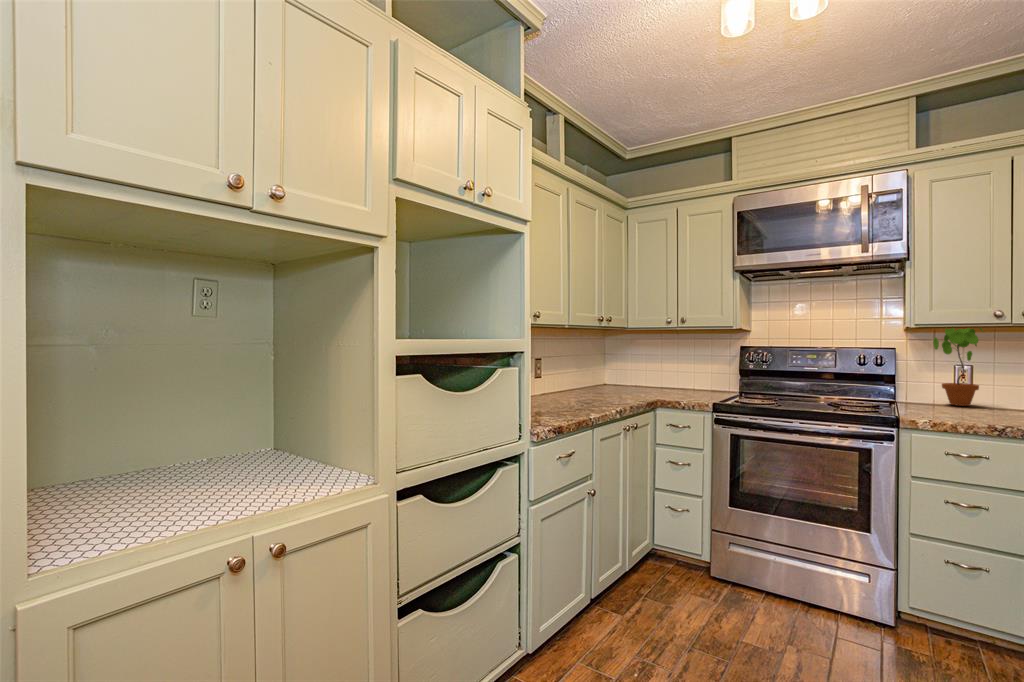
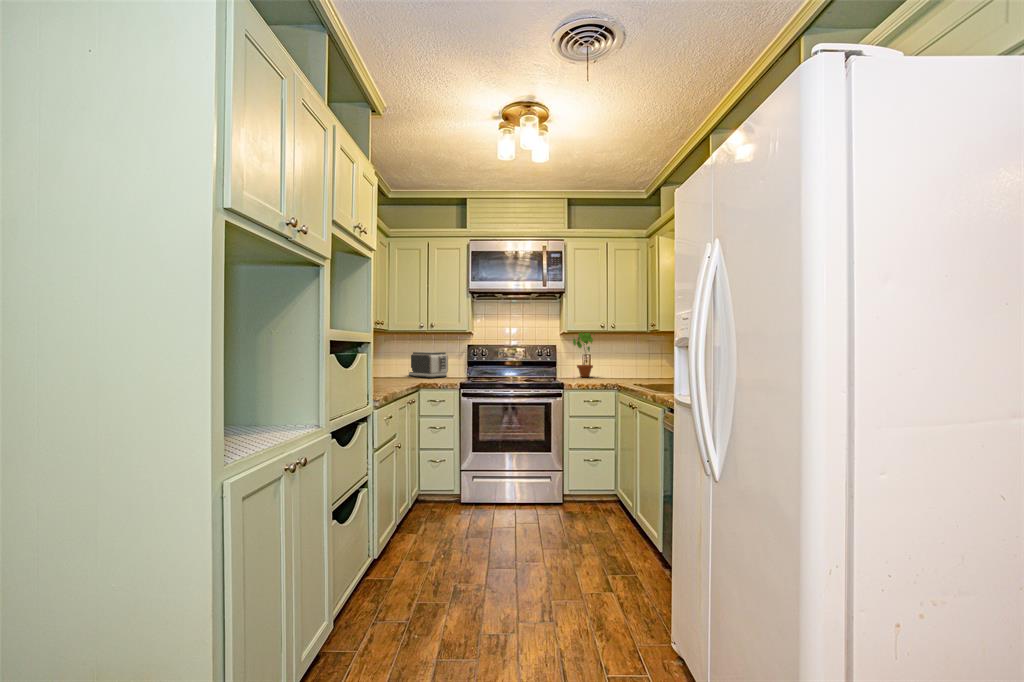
toaster: none [659,356,711,391] -> present [409,352,448,378]

